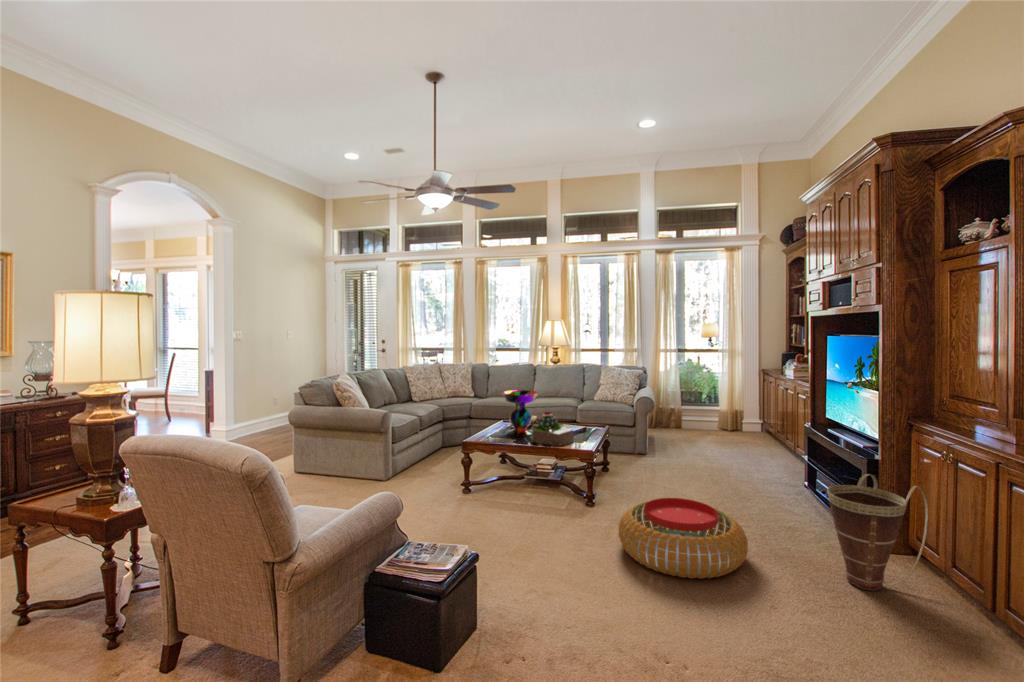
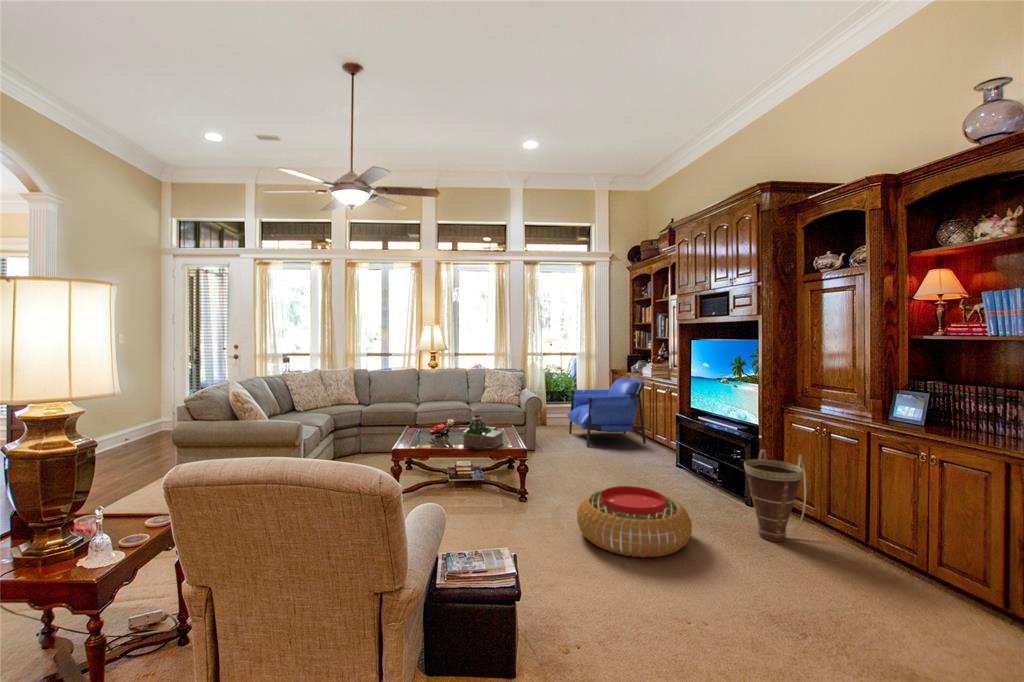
armchair: none [694,380,786,458] -> present [567,378,646,447]
decorative bowl: present [501,390,539,437] -> none [420,395,461,443]

